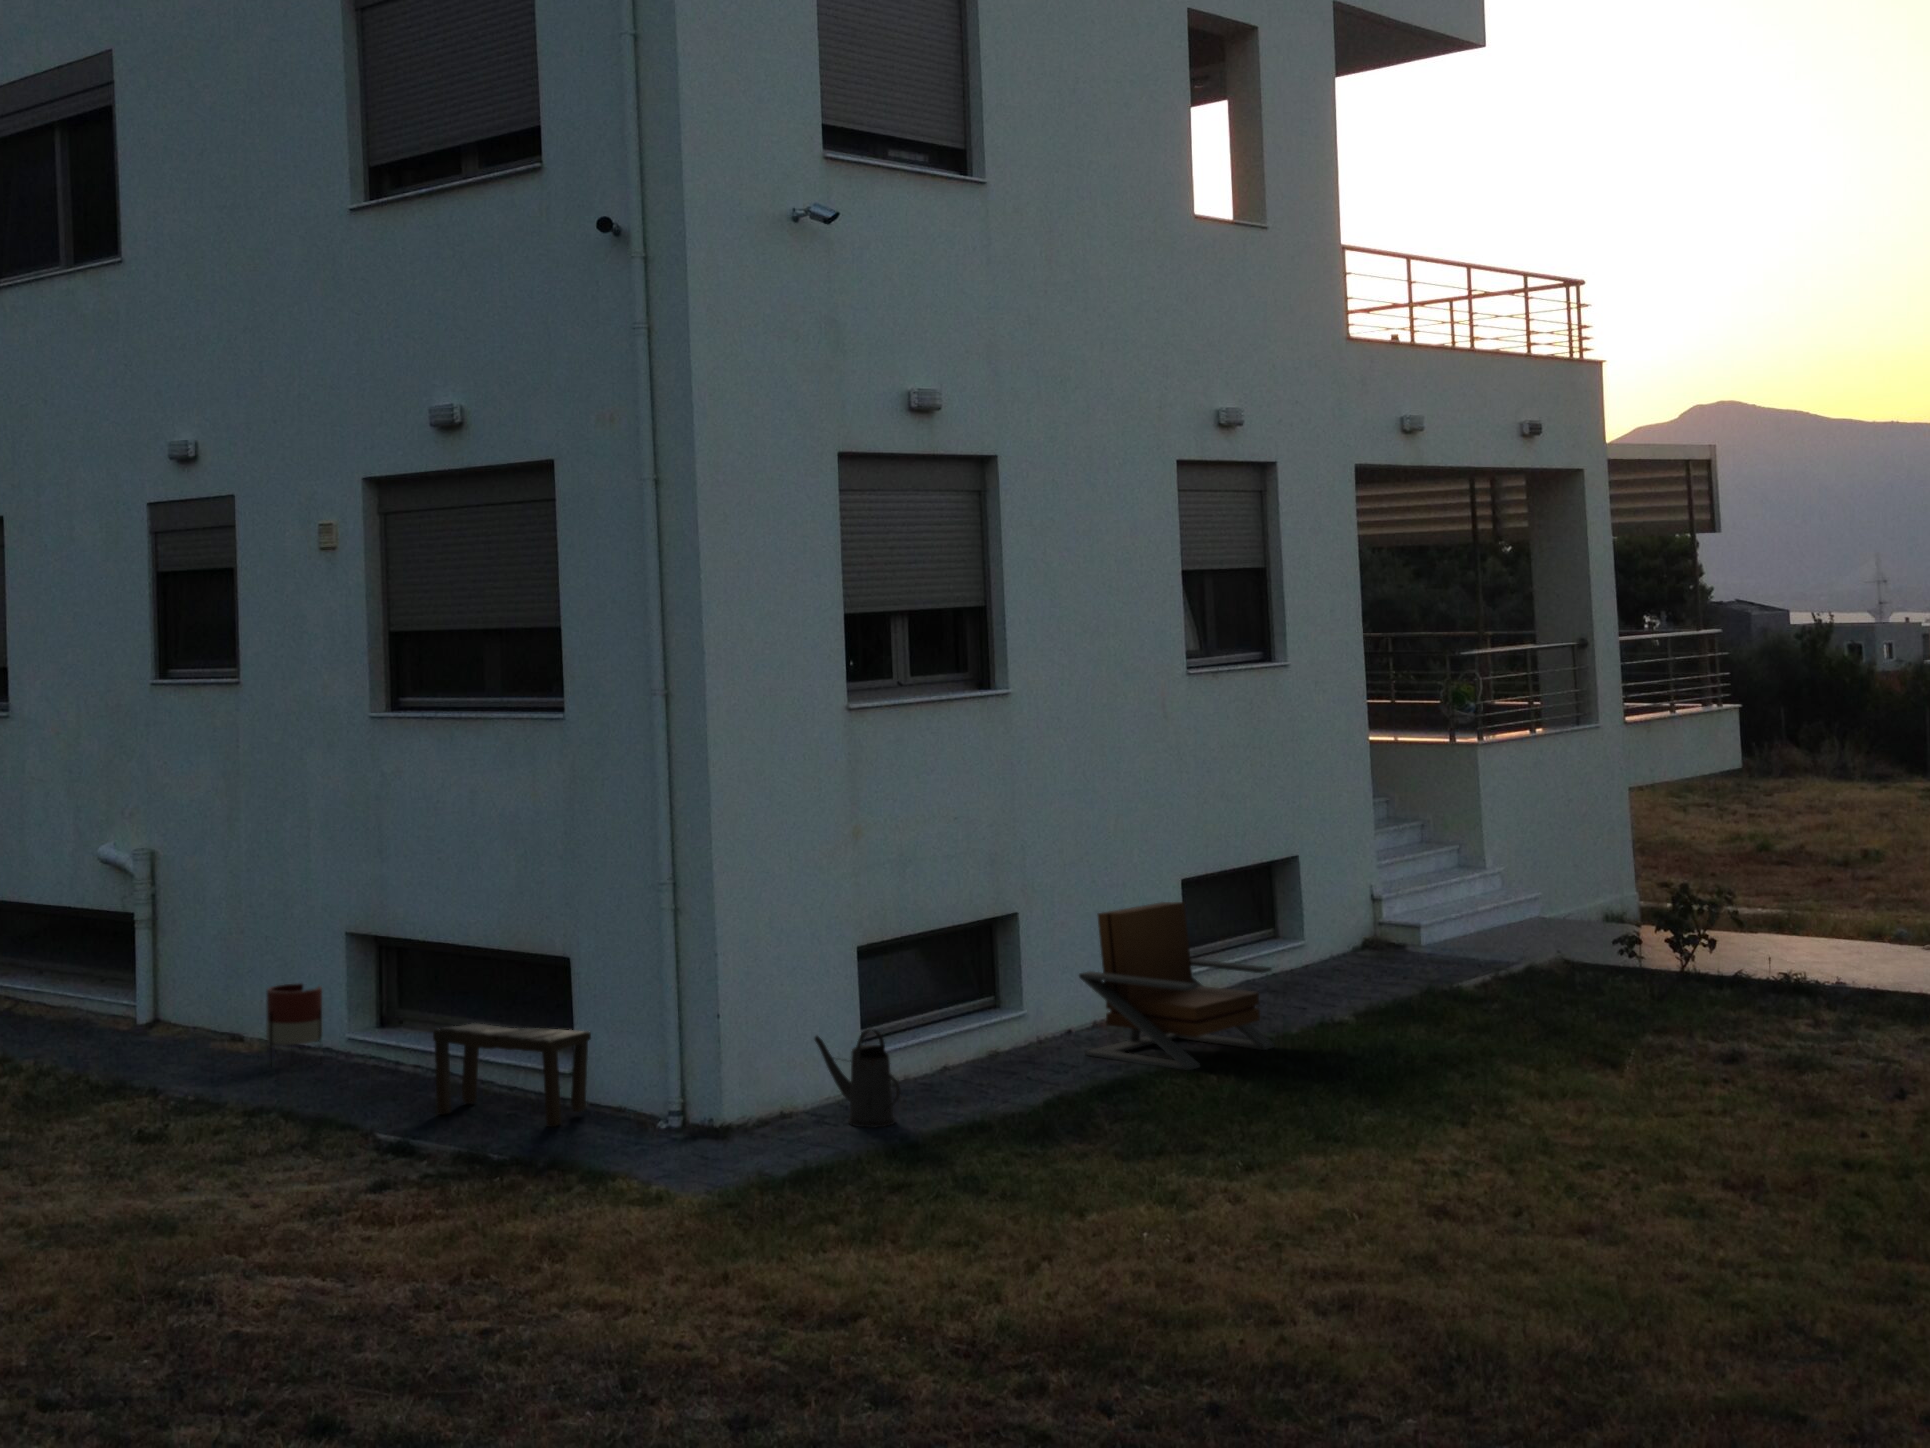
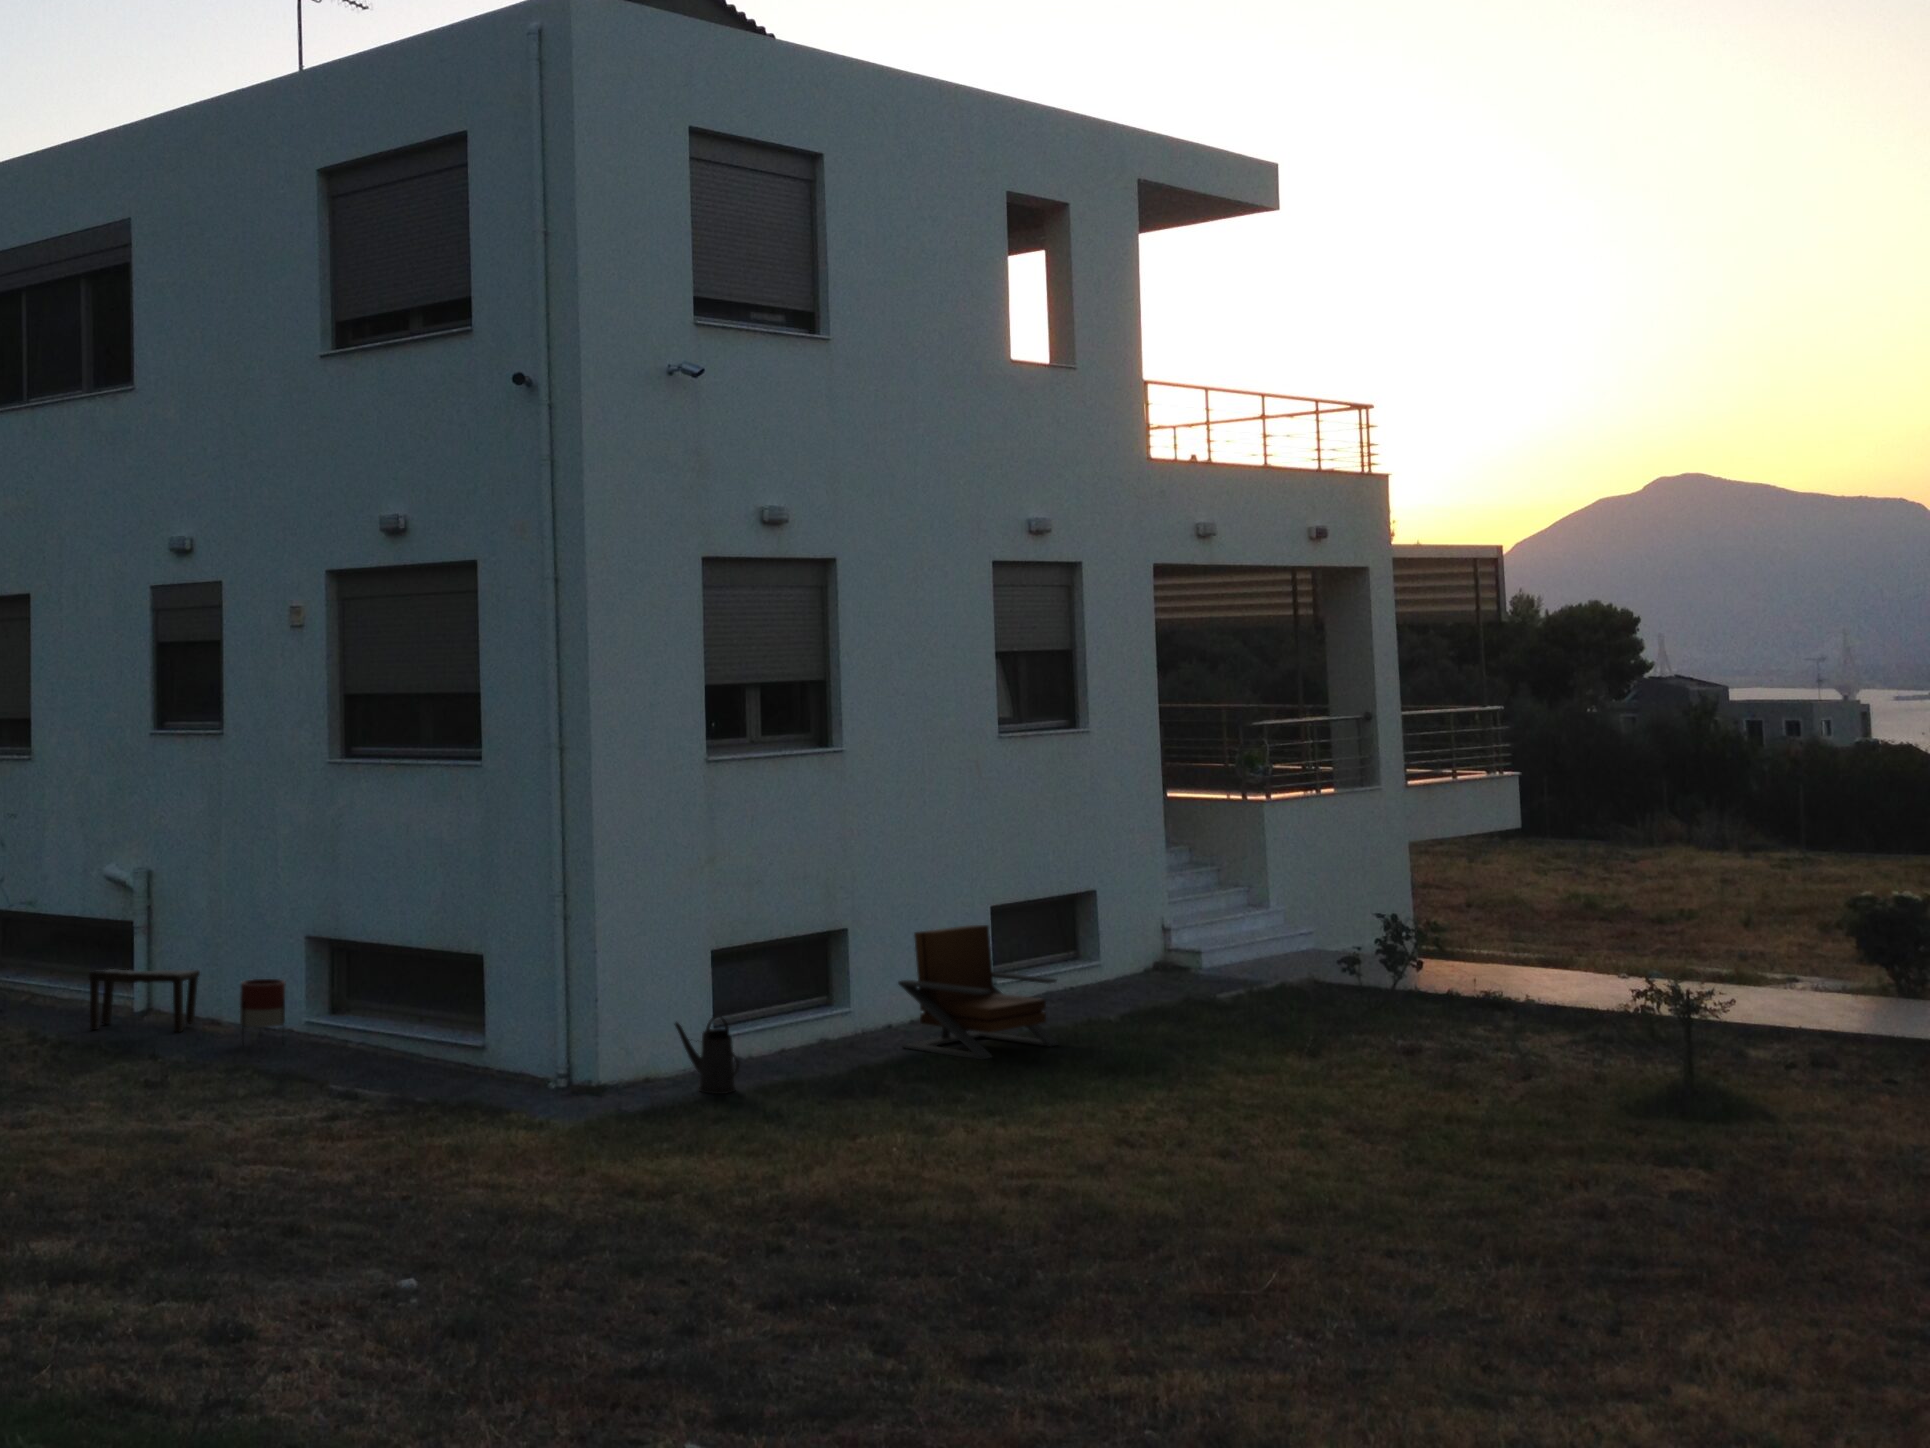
bench: present [433,1023,591,1127] -> present [89,969,200,1032]

